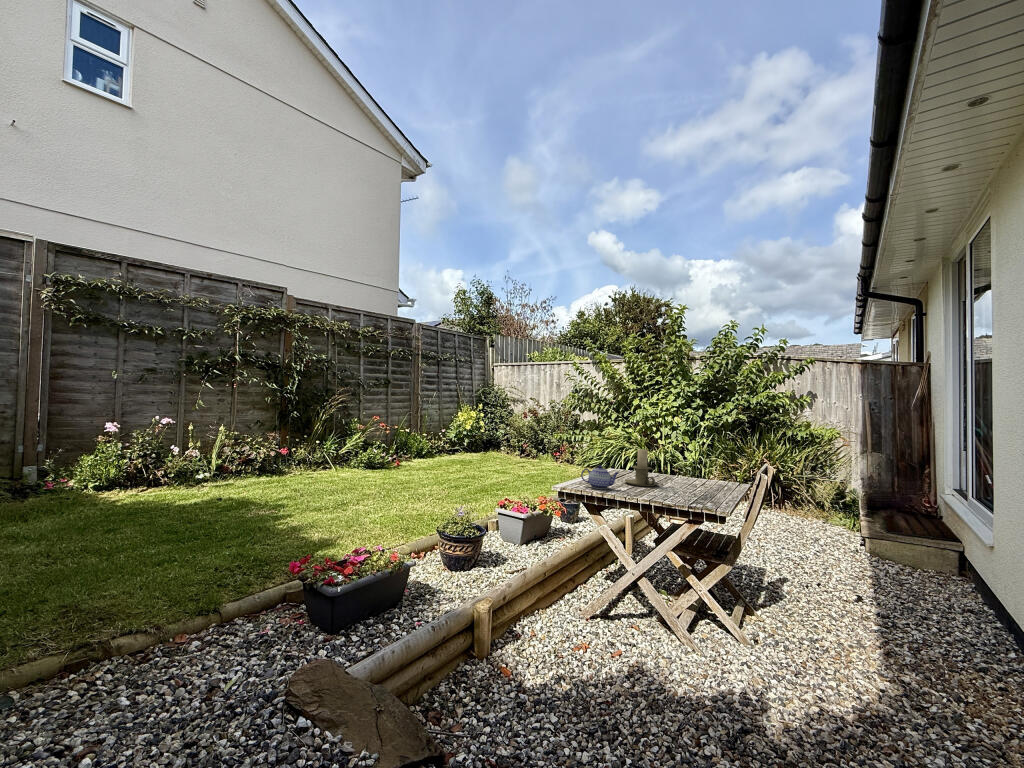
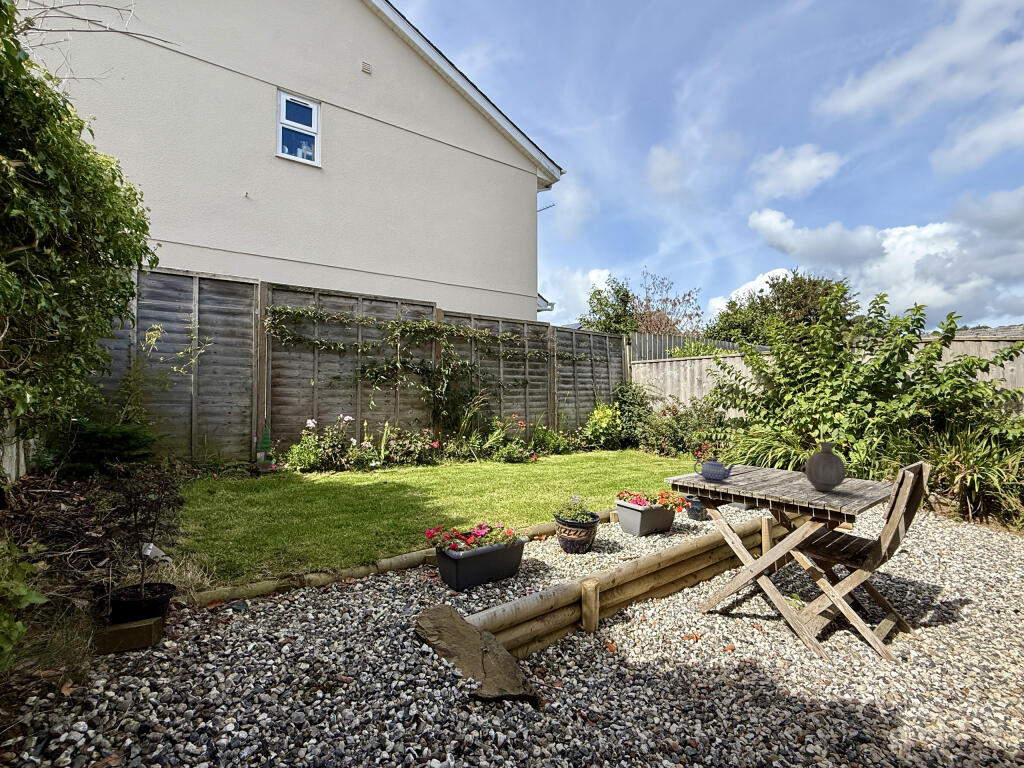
potted tree: none [23,432,54,494] -> present [256,426,274,472]
vase: none [675,448,716,494] -> present [801,442,850,492]
candle holder: present [625,449,658,486] -> none [745,443,784,482]

